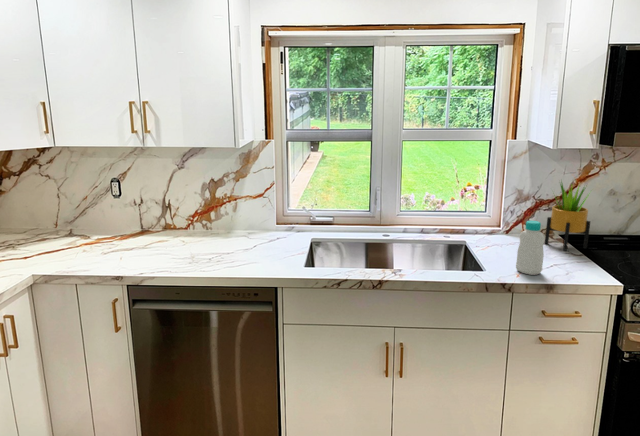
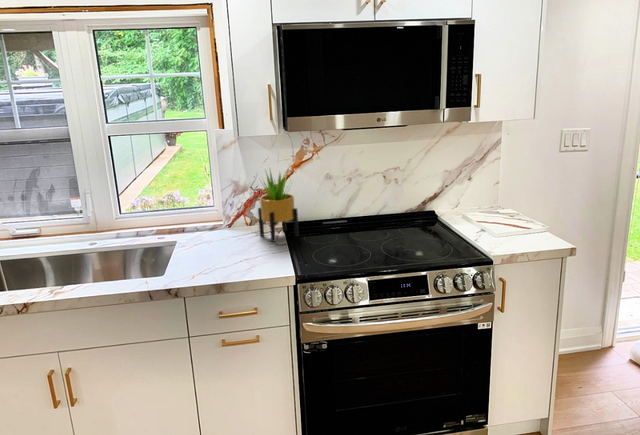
bottle: present [516,221,545,275] -> none [195,216,221,275]

